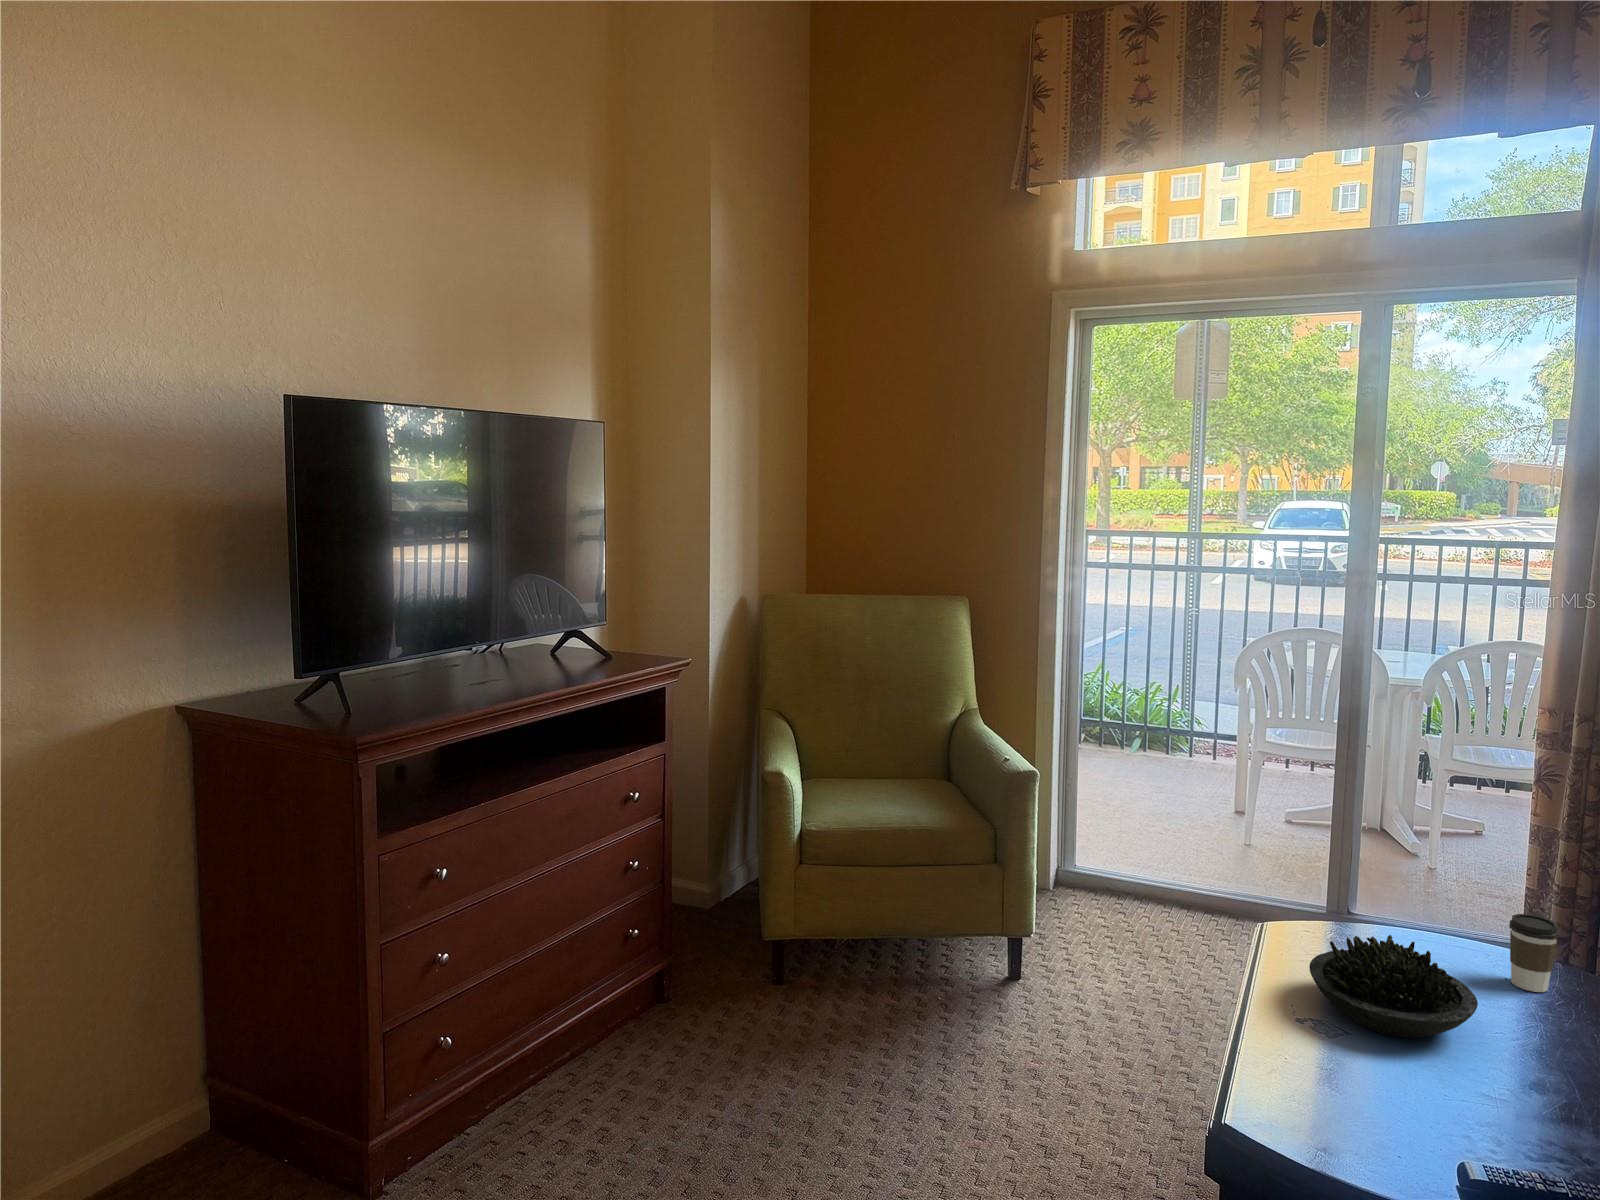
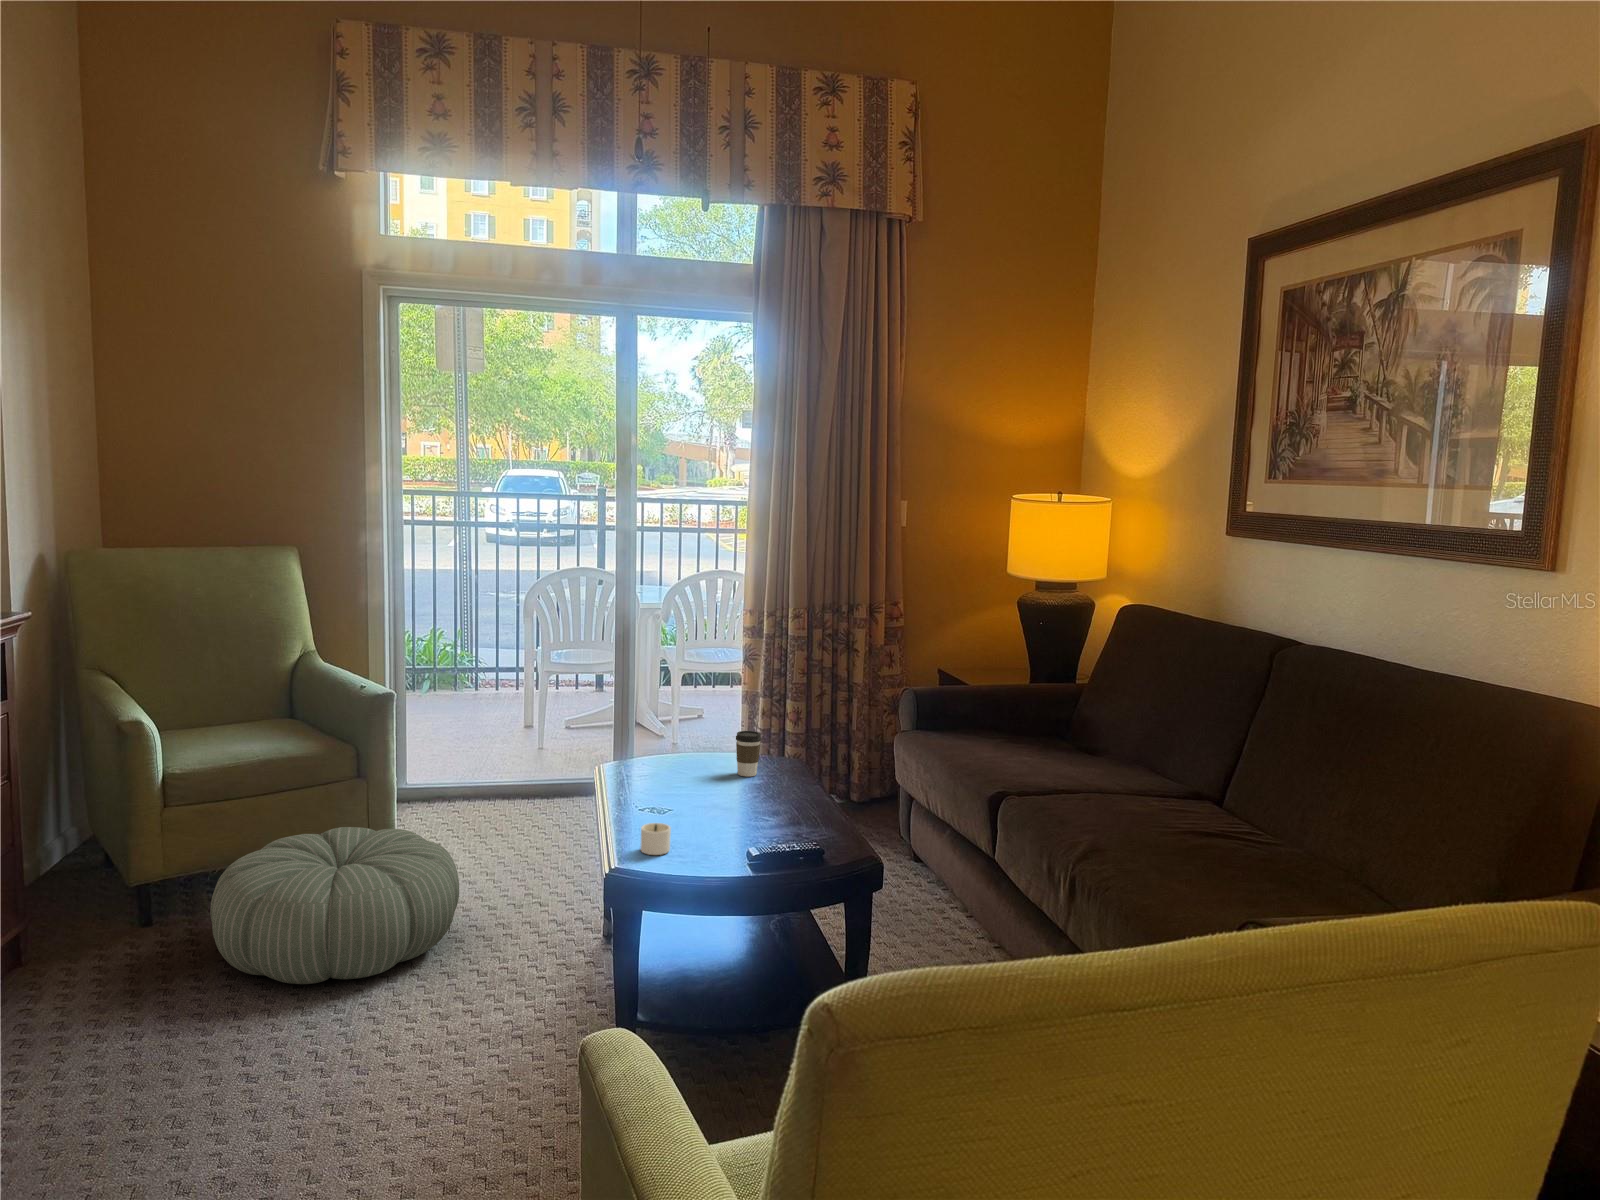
pouf: none [813,922,1080,1125] -> present [210,827,459,984]
succulent plant: present [1309,935,1478,1038] -> none [632,752,727,810]
candle: none [1294,1063,1371,1129] -> present [640,823,671,855]

